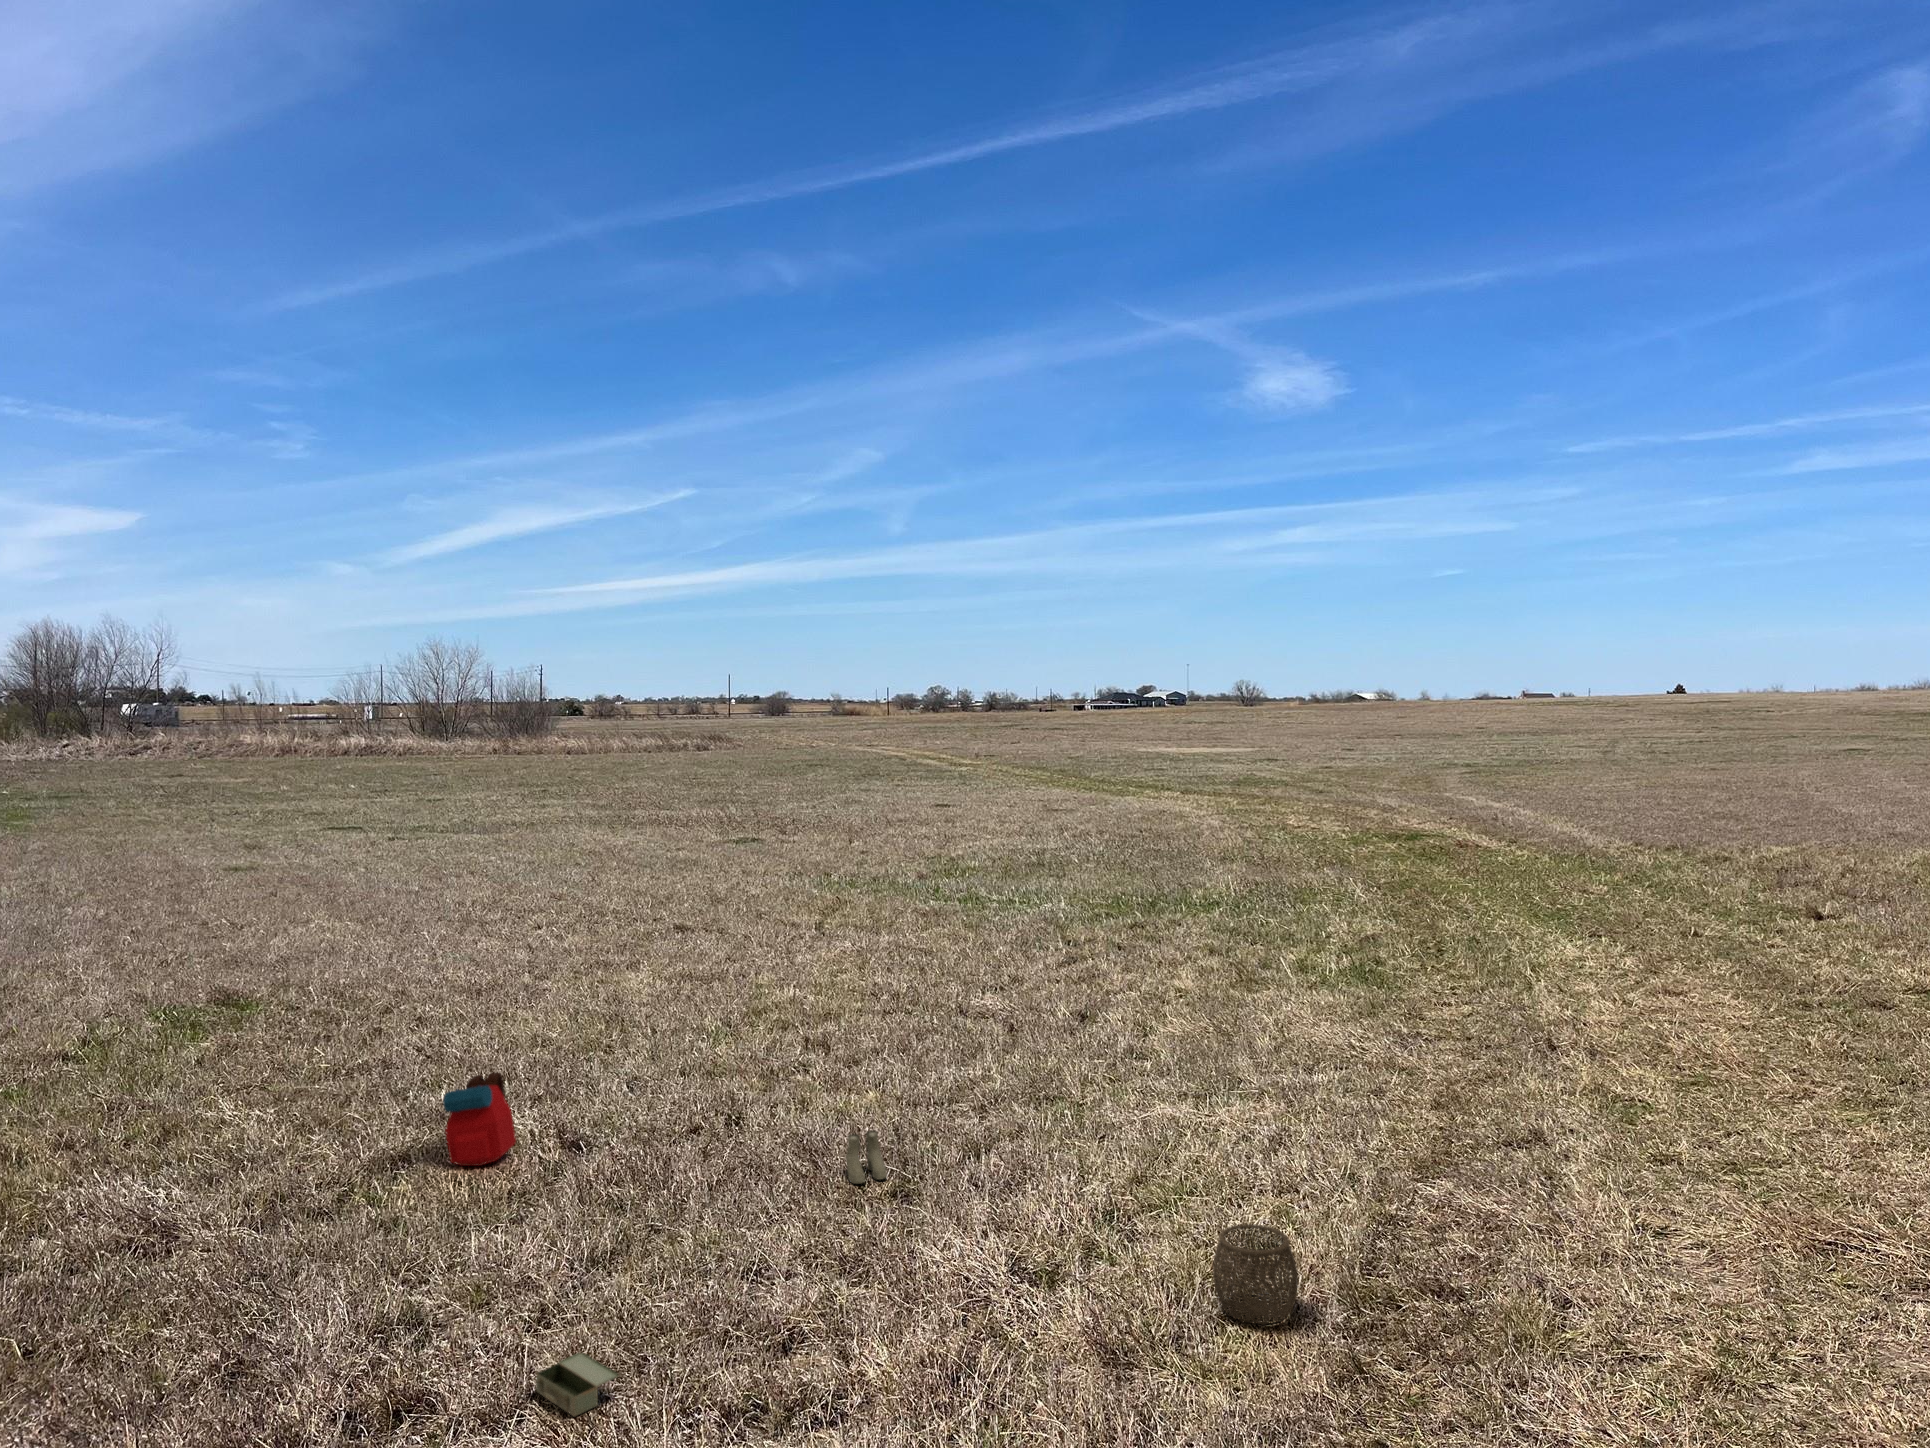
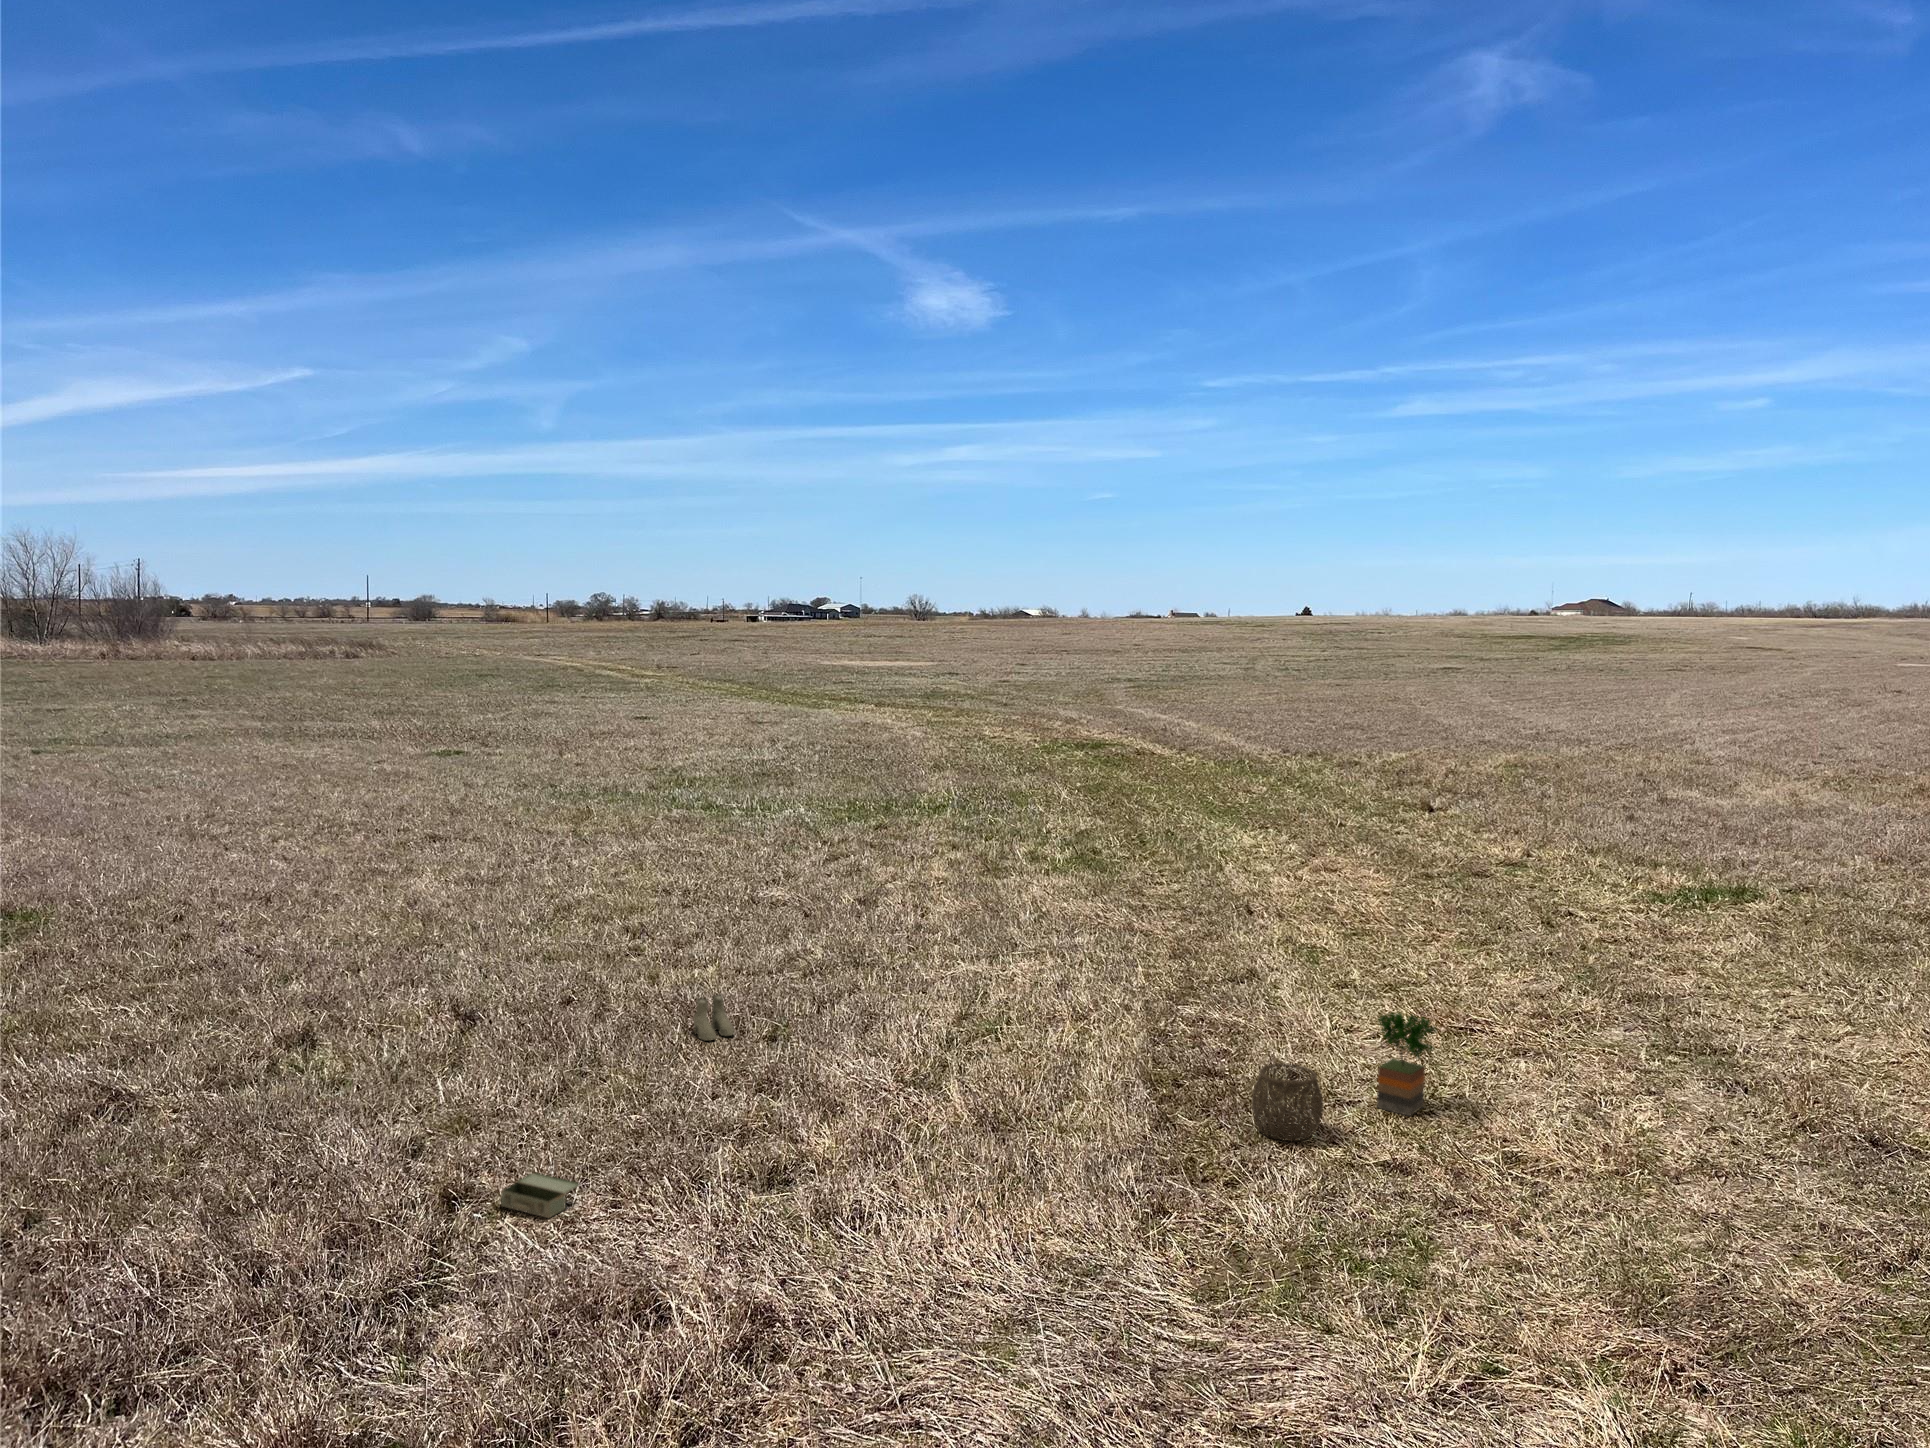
backpack: present [443,1072,516,1166] -> none [275,961,348,1052]
woven basket: present [1212,1224,1299,1324] -> present [1252,1063,1323,1141]
potted tree: none [1674,1228,1776,1388] -> present [1377,1013,1437,1116]

